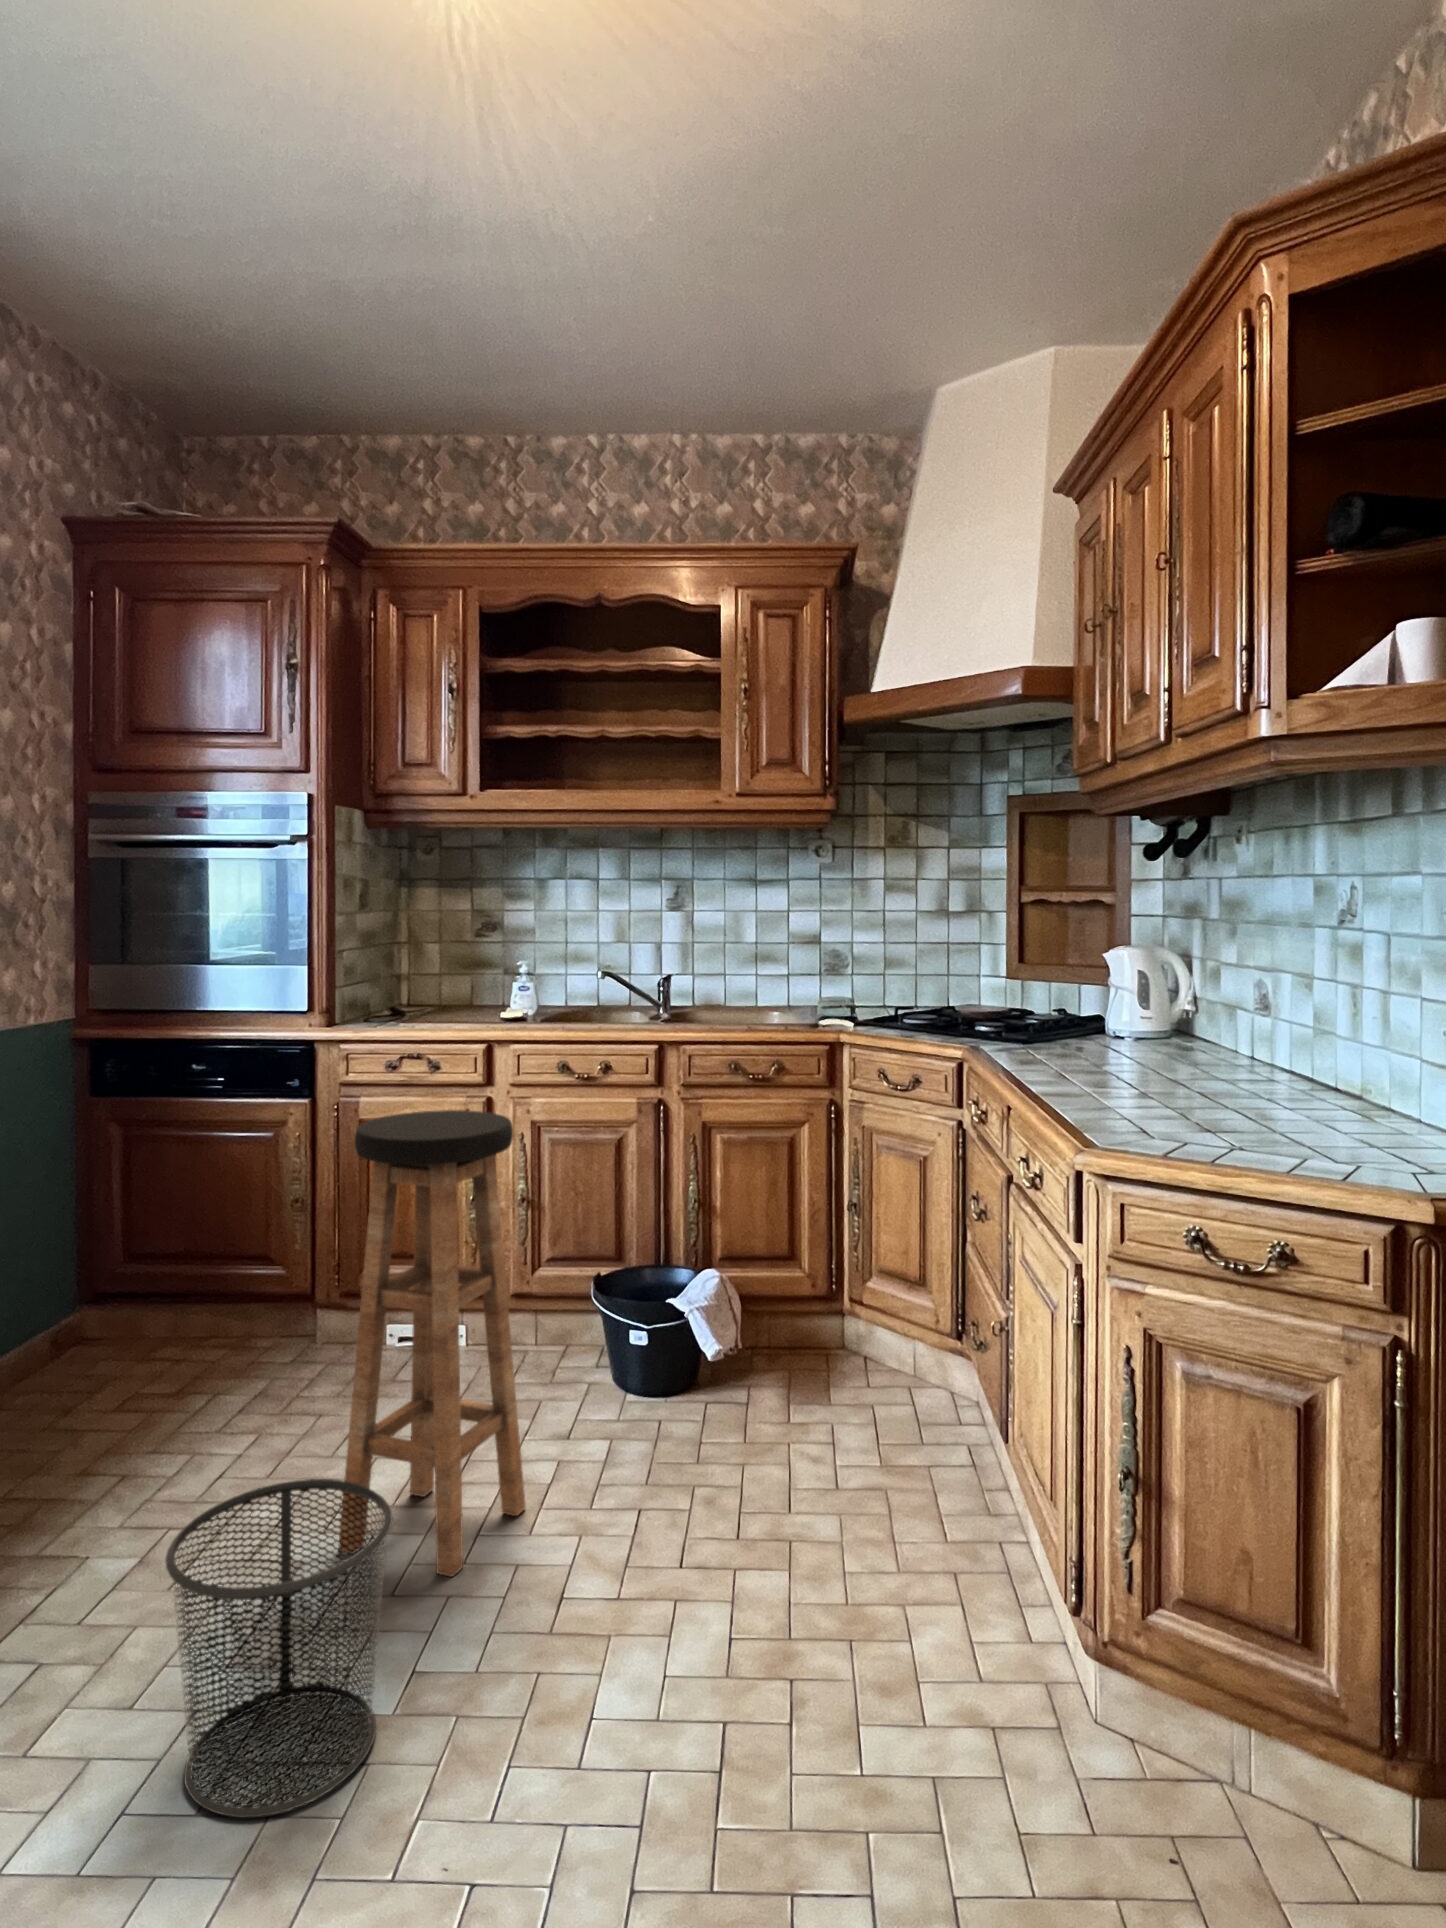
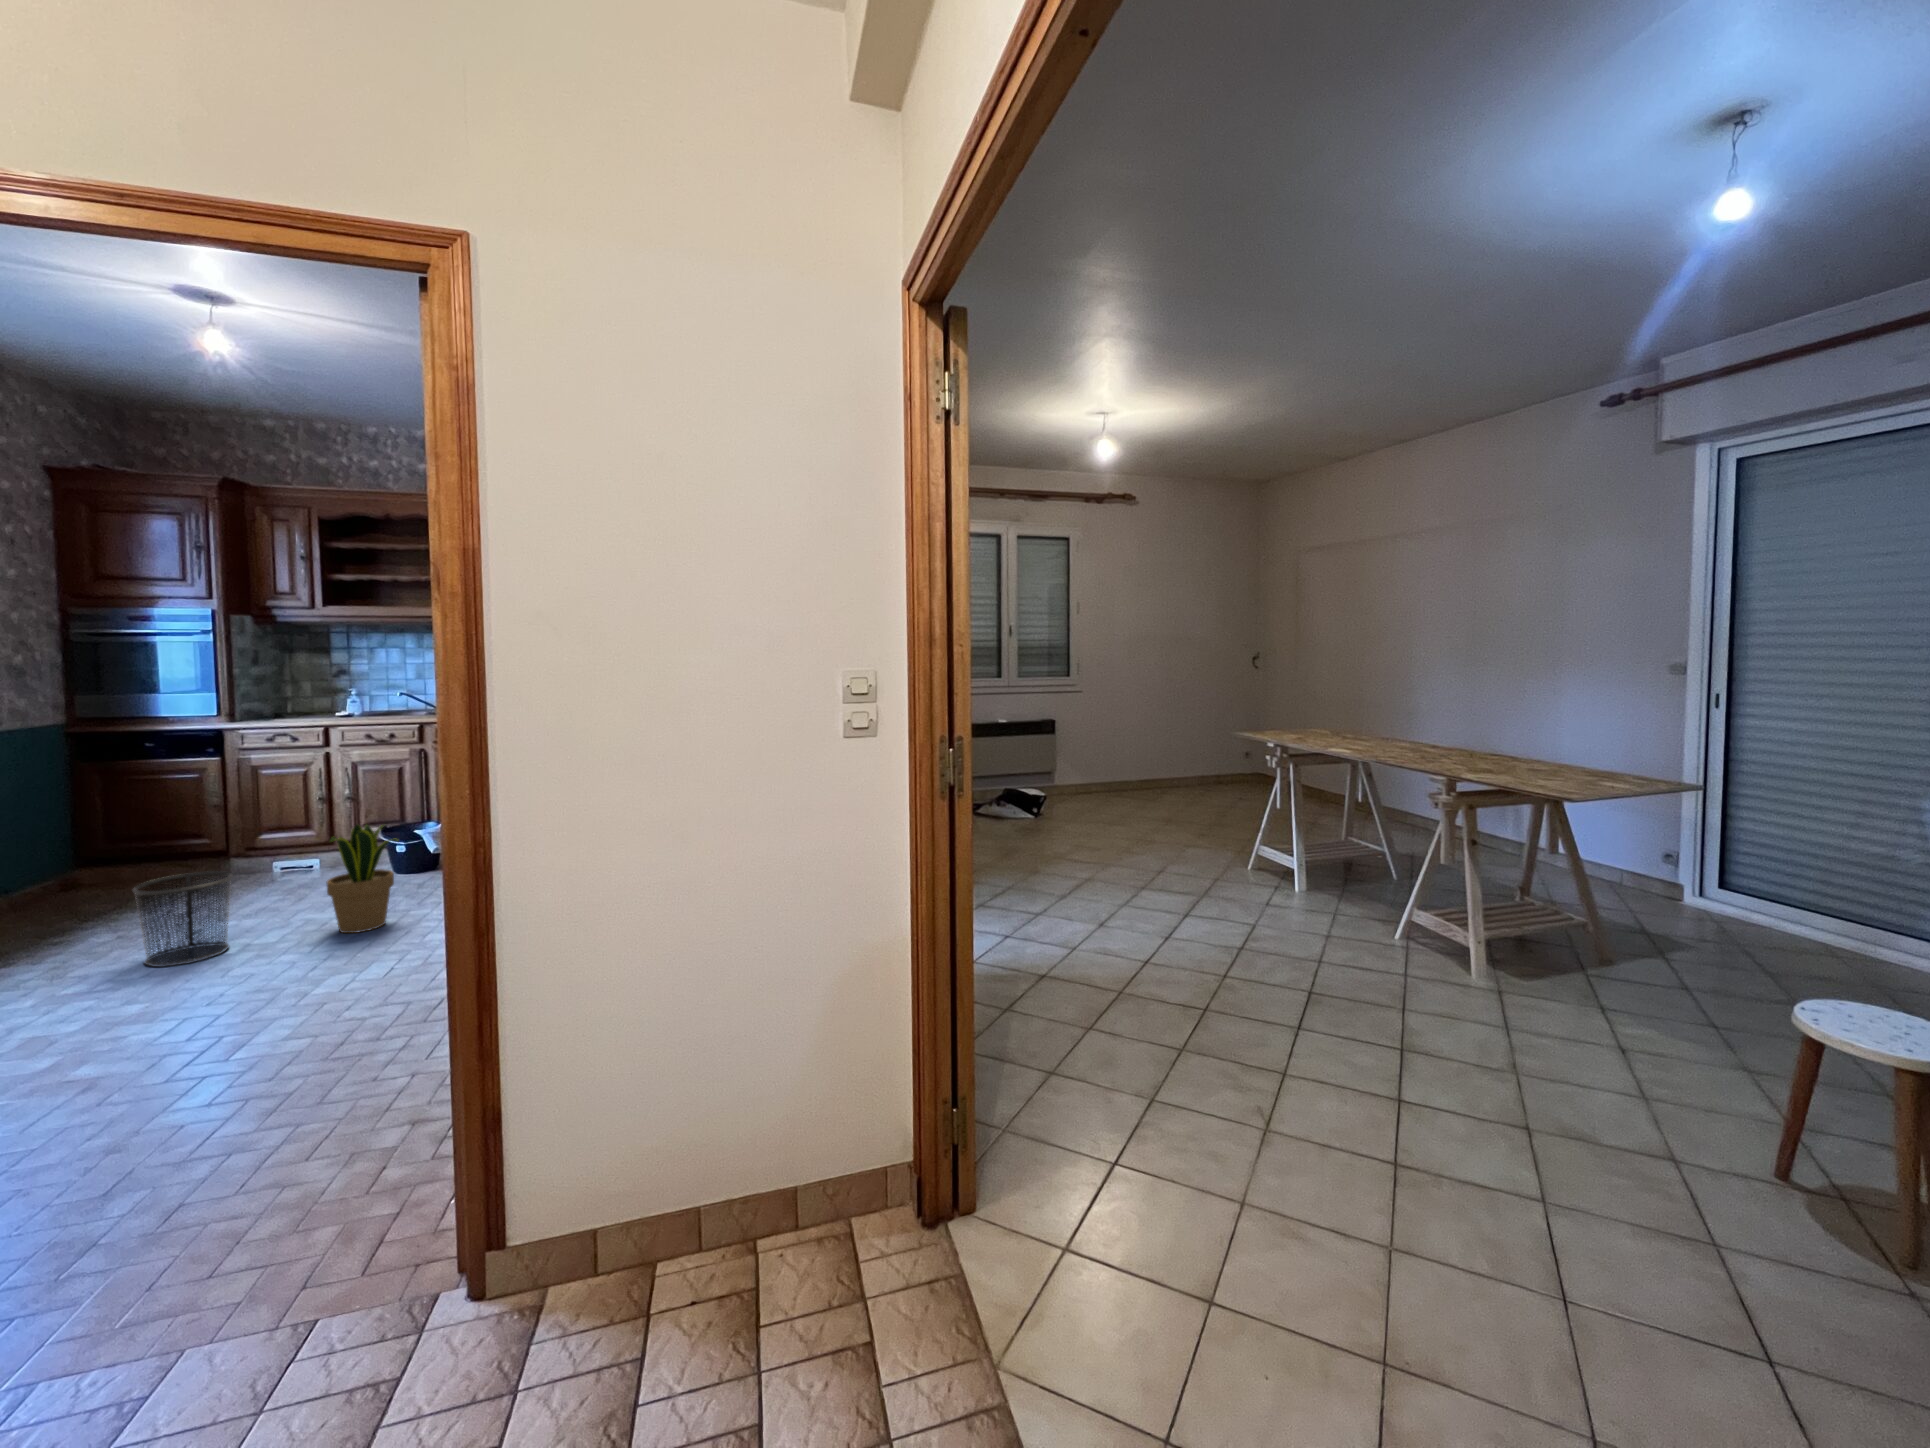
bar stool: present [338,1110,526,1577] -> none [225,749,322,920]
potted plant: none [599,1354,778,1707] -> present [326,825,399,933]

